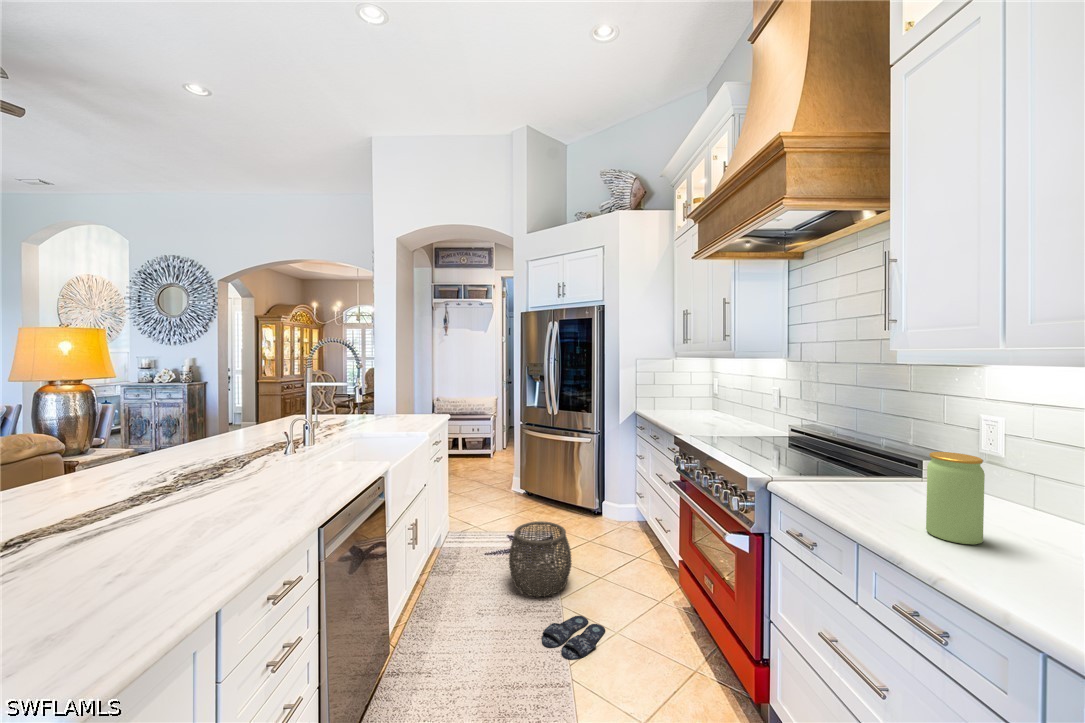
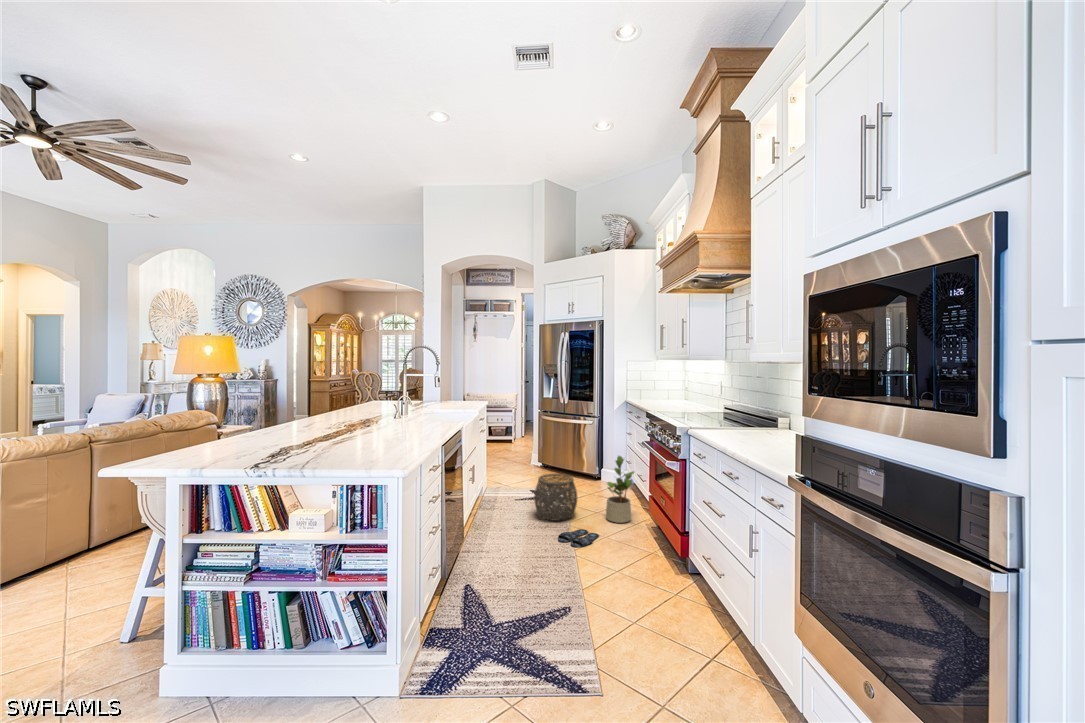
jar: present [926,452,985,545] -> none [748,403,770,444]
potted plant: none [613,499,654,600] -> present [606,456,634,523]

